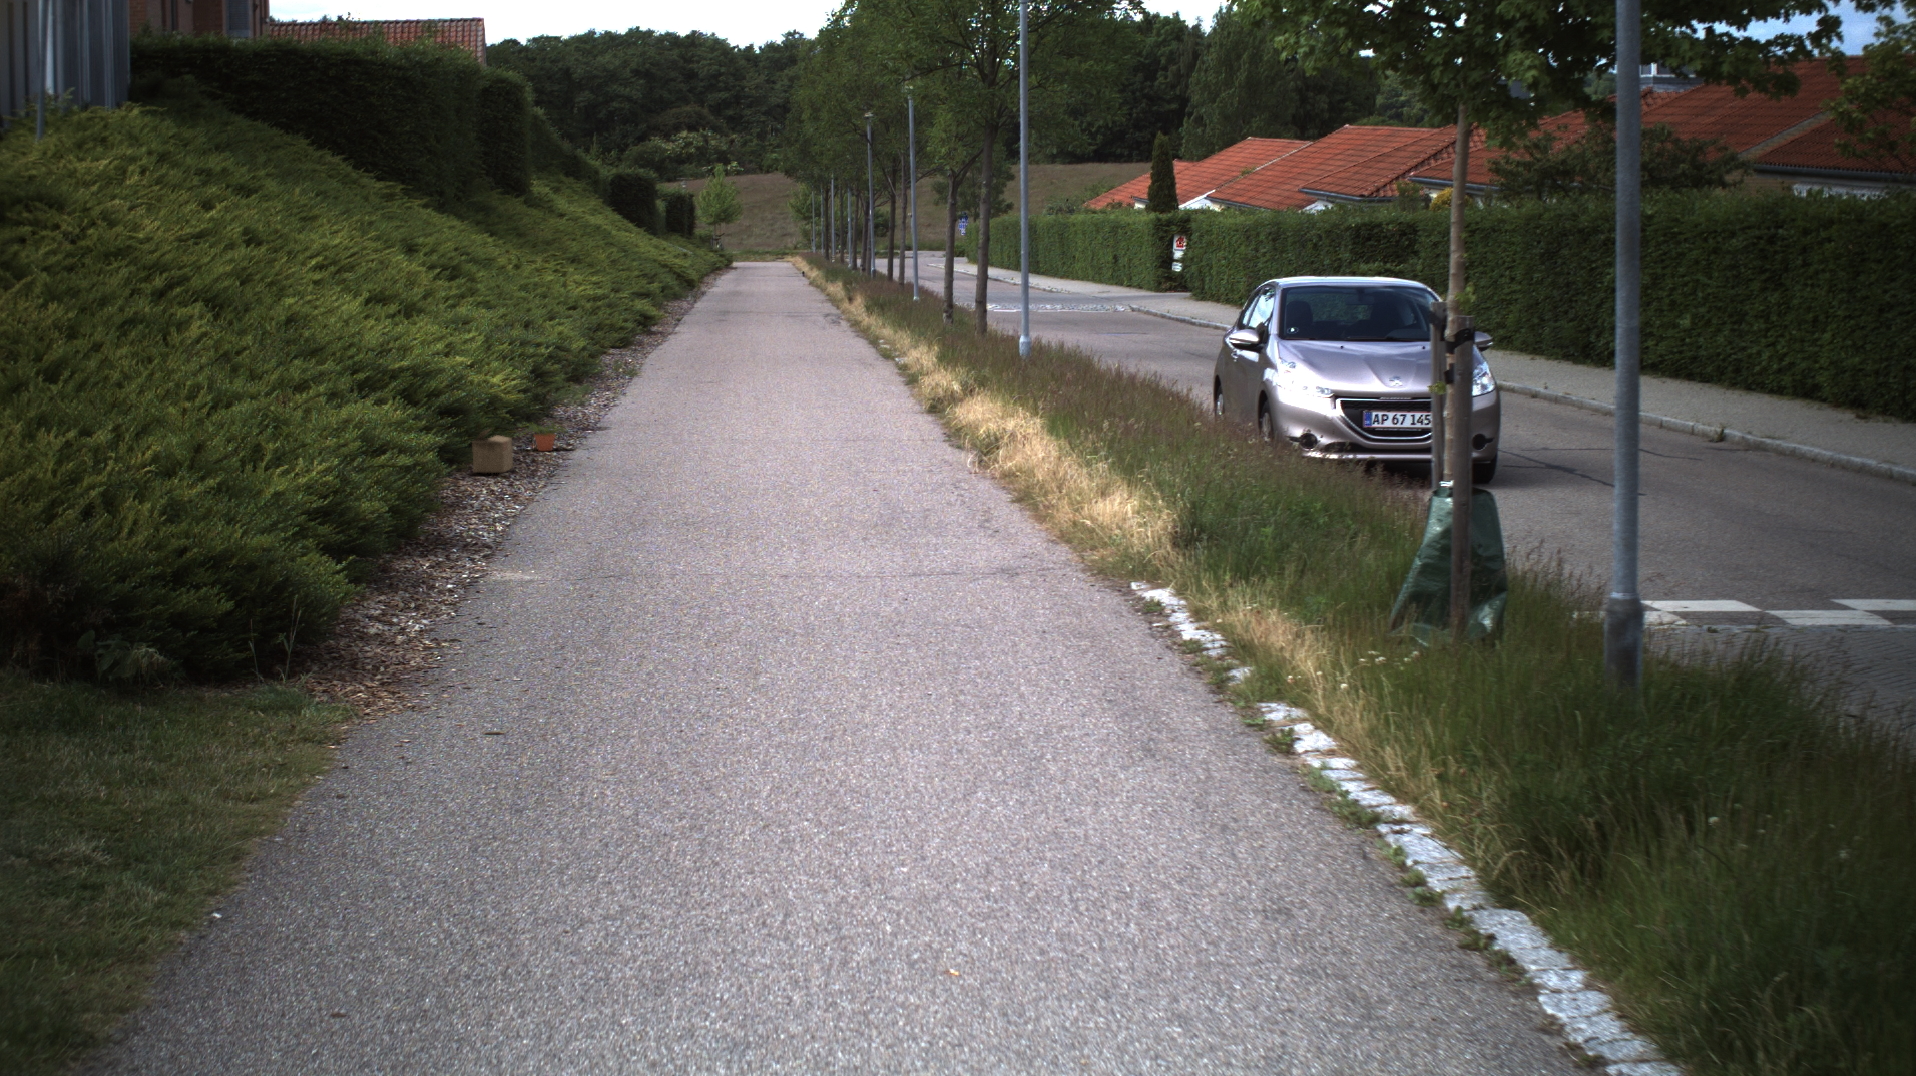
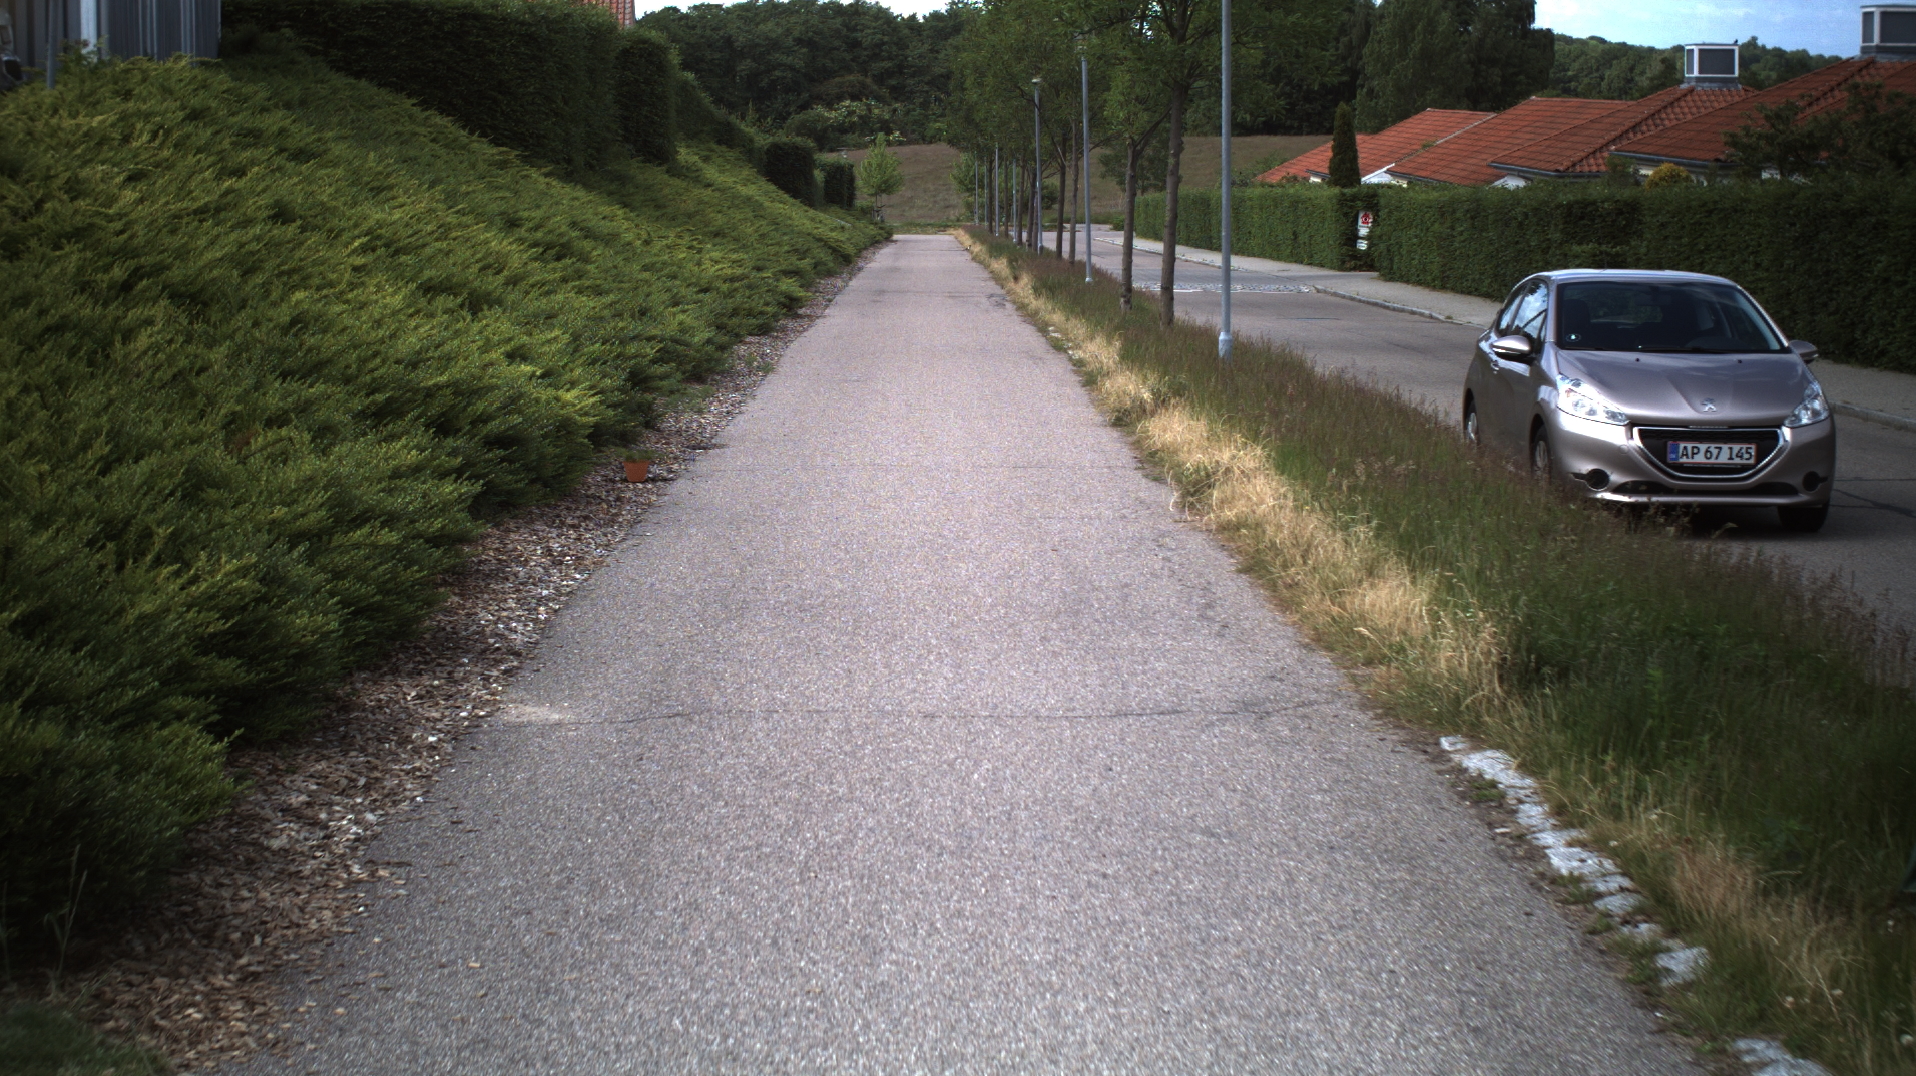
cardboard box: present [472,429,513,473] -> none [527,458,588,518]

